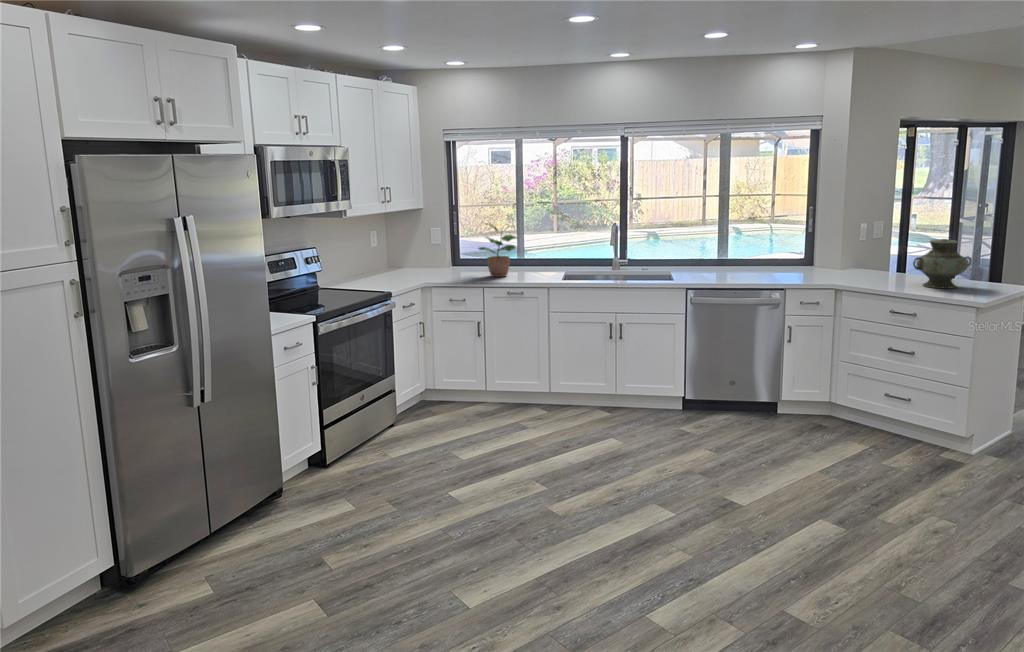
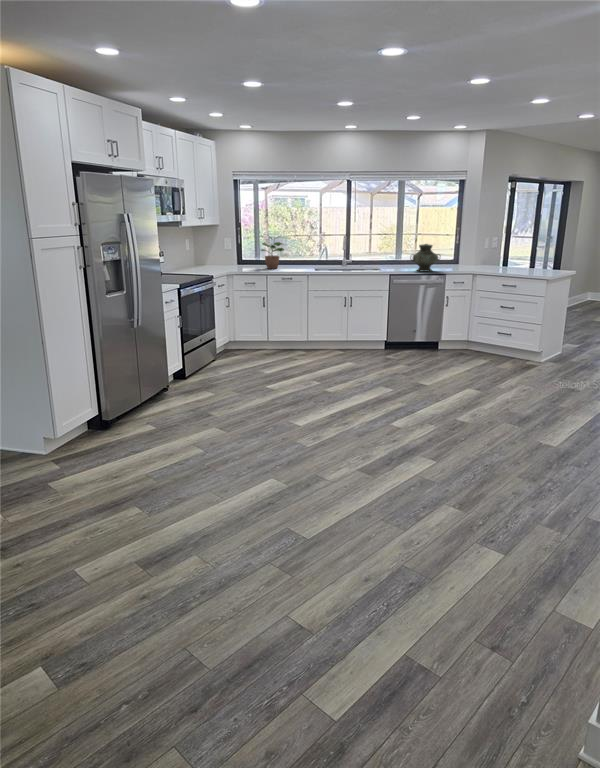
vase: present [913,239,972,288] -> present [410,244,440,272]

